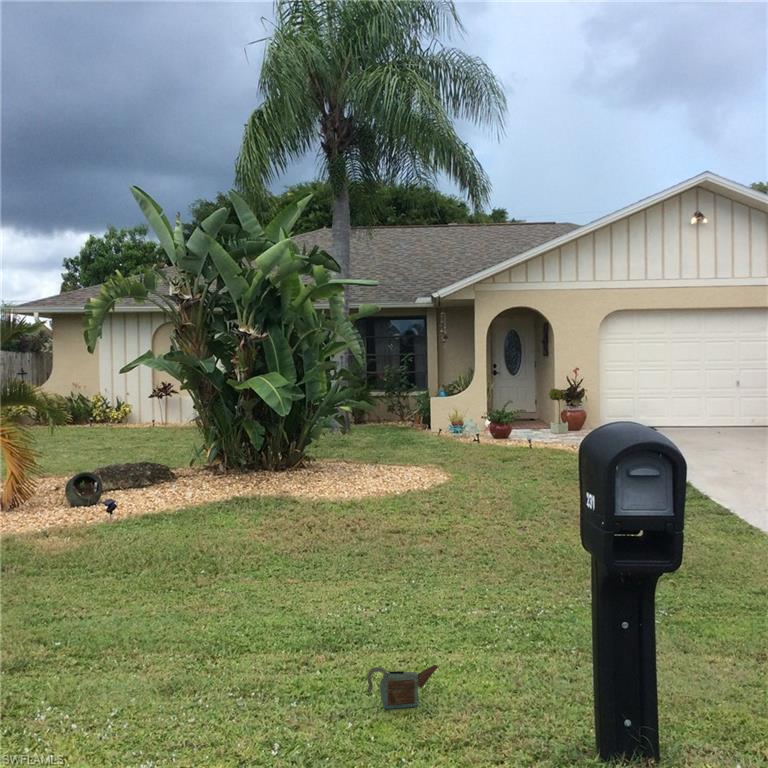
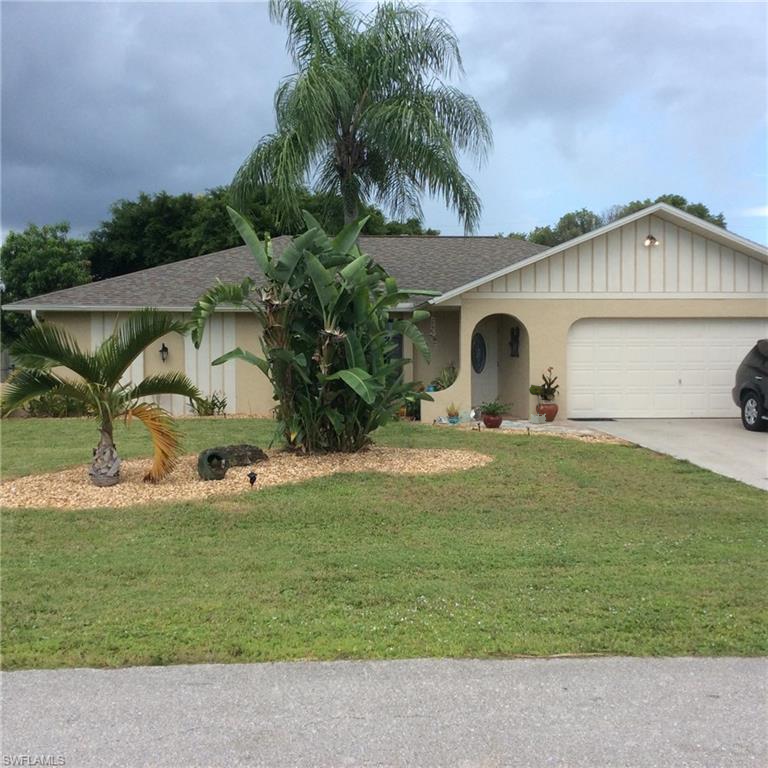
watering can: present [366,665,438,709] -> none [632,588,680,624]

